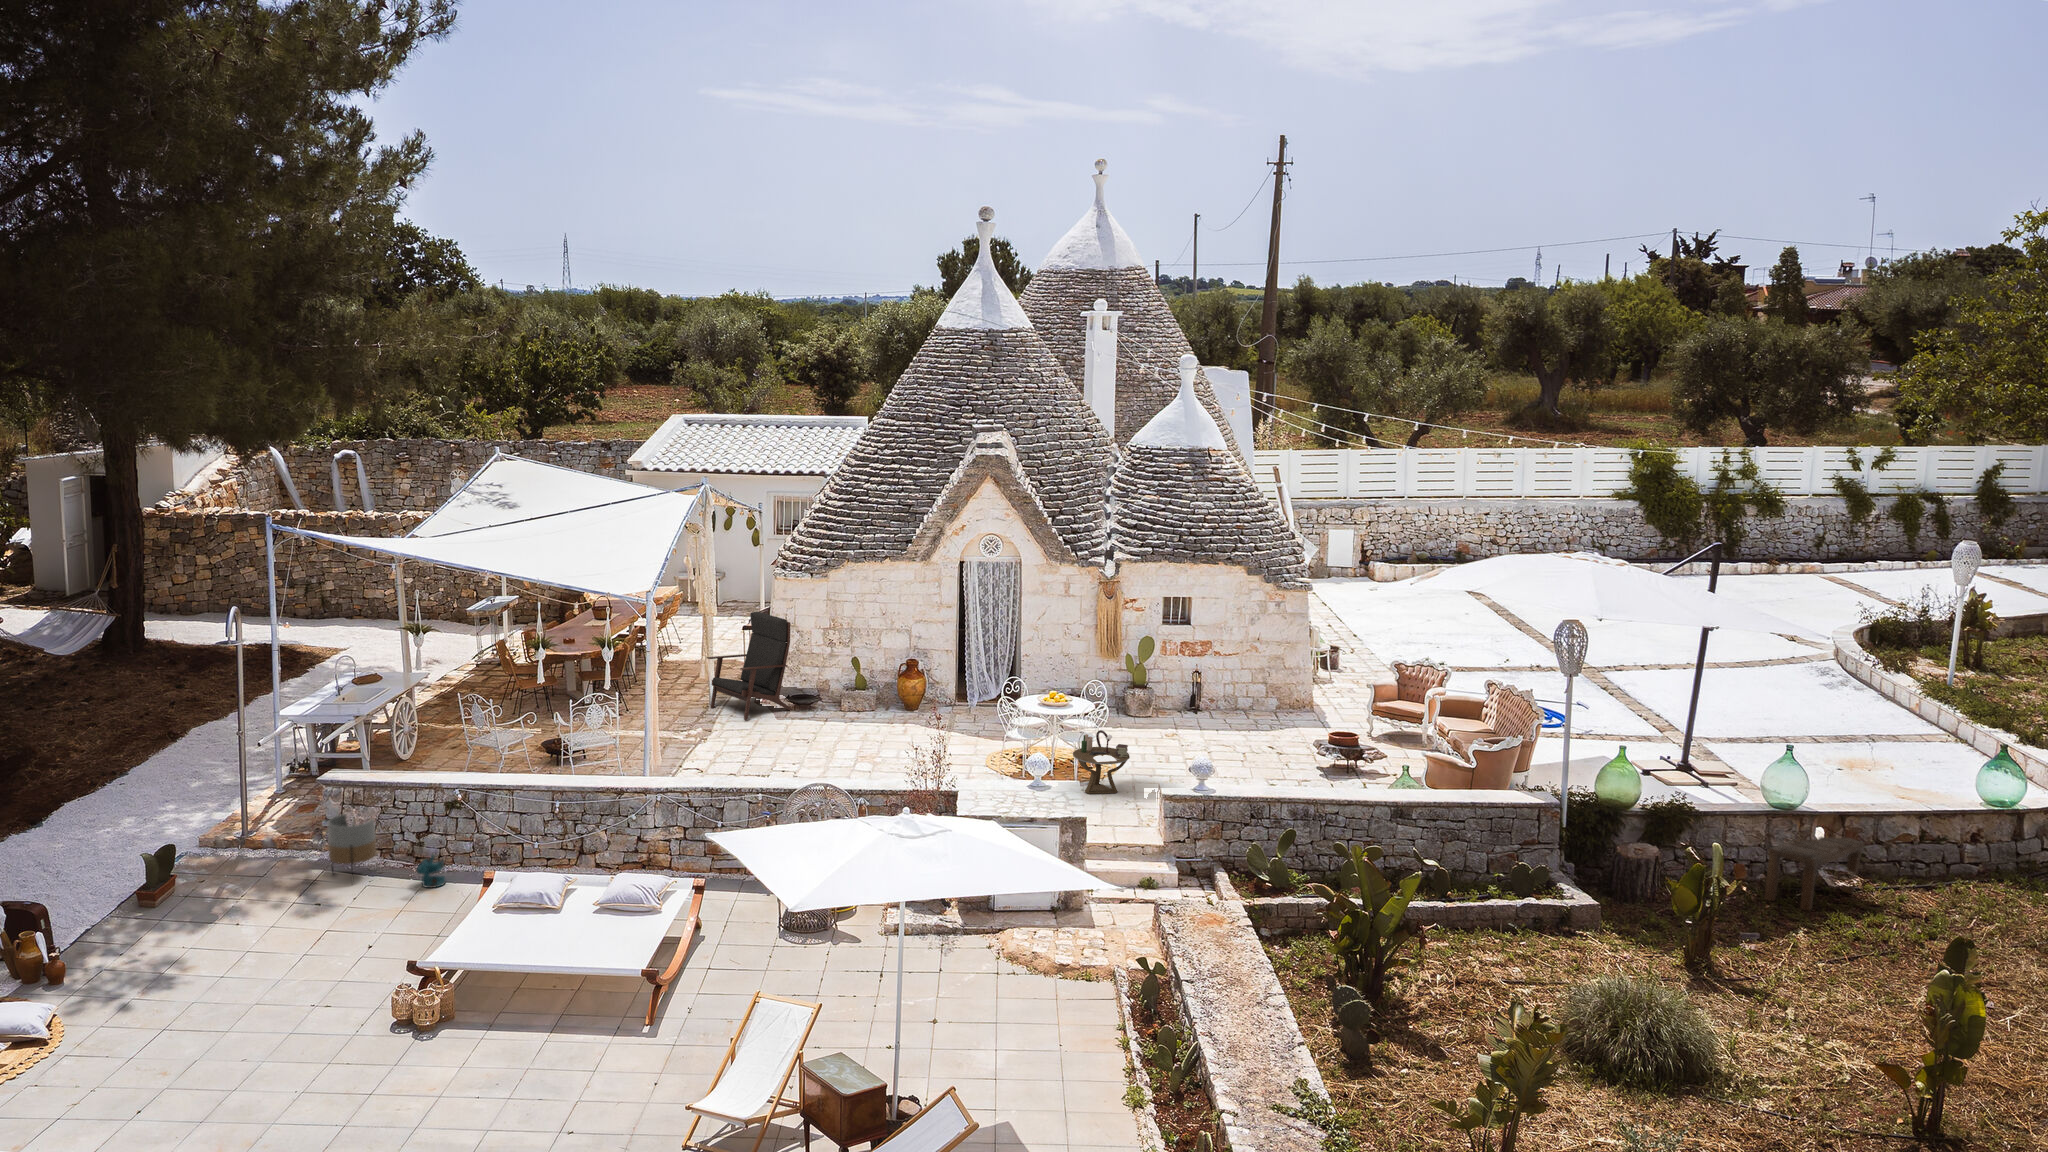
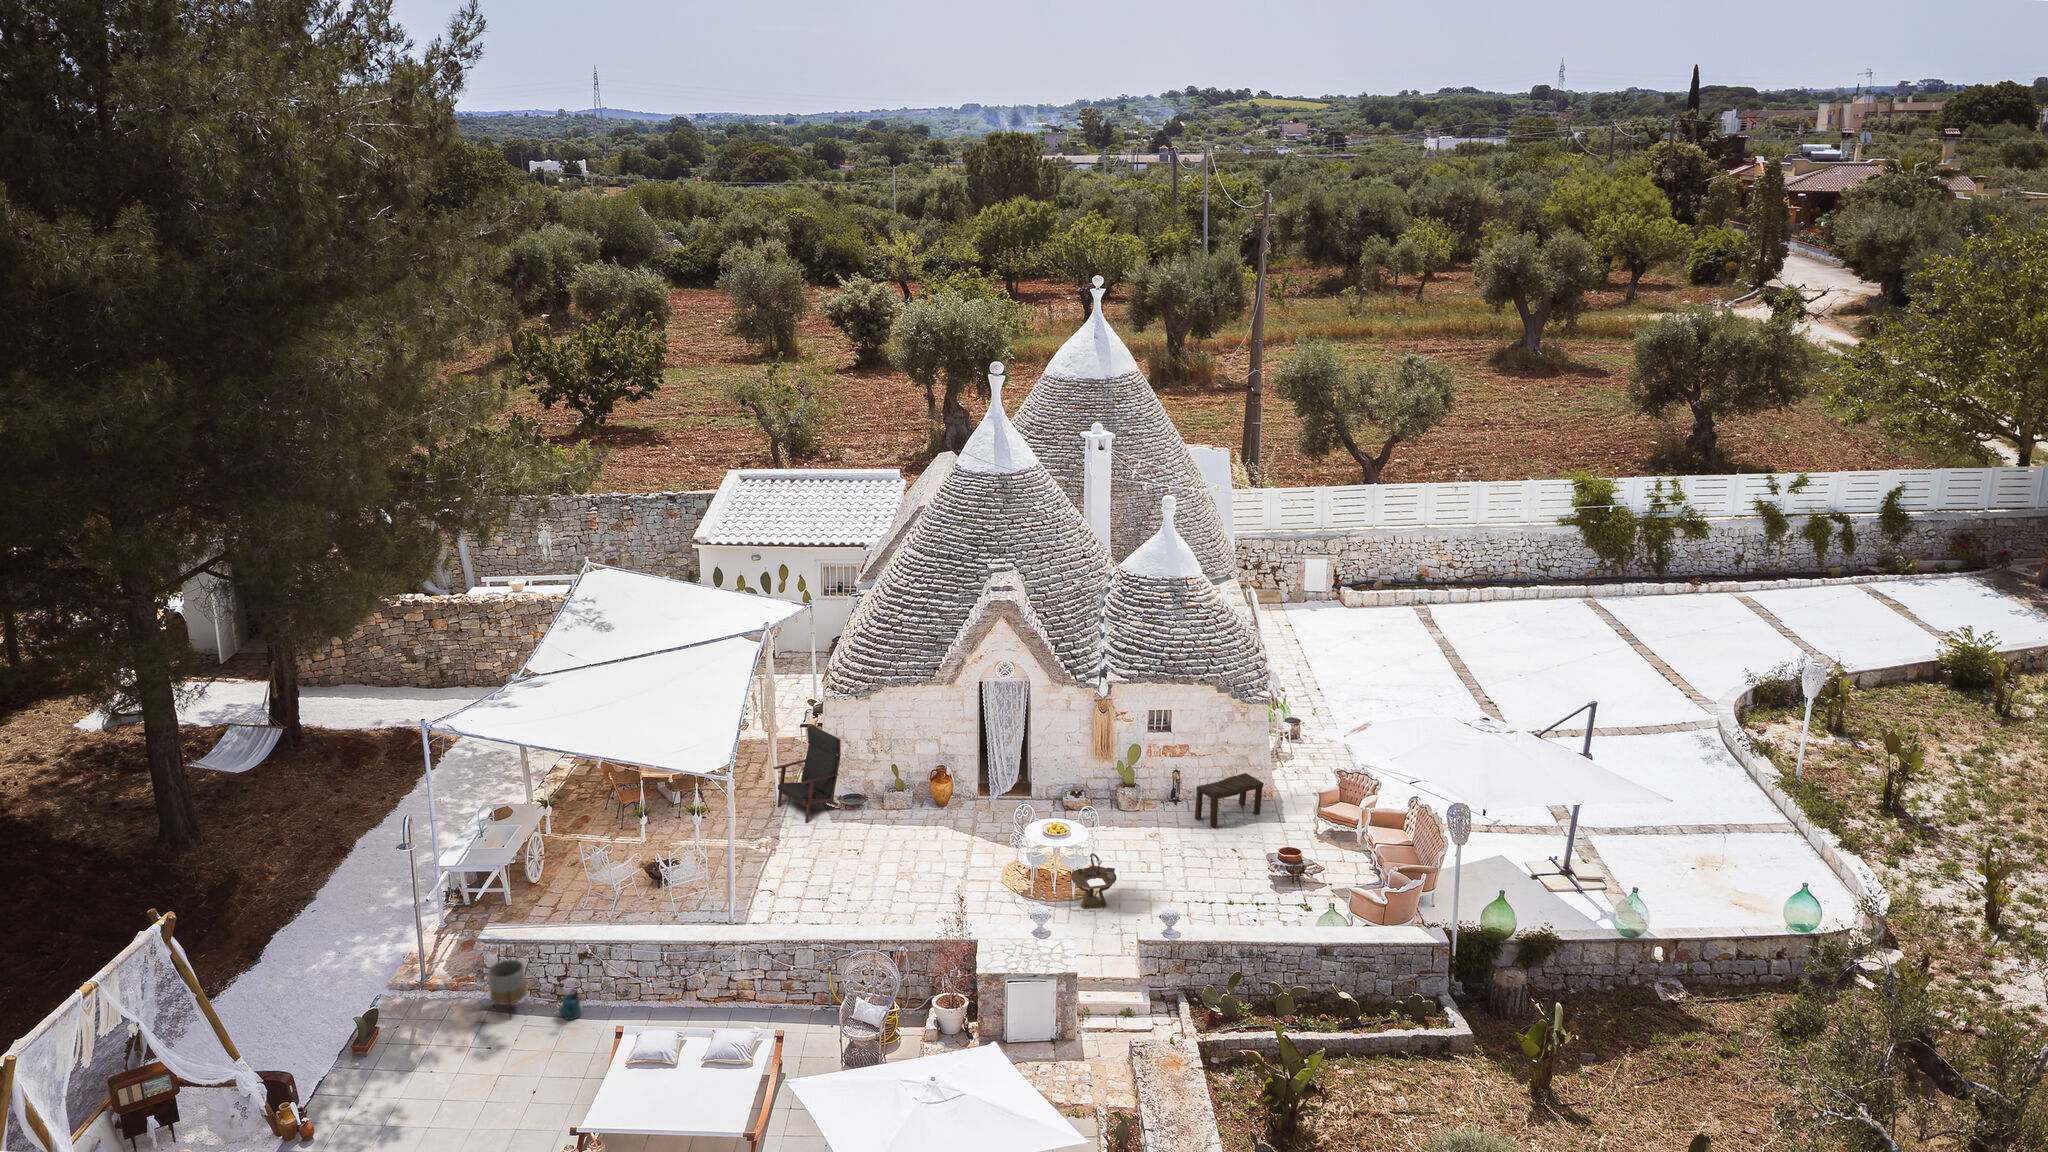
bench: present [1765,837,1865,910] -> present [1195,773,1264,828]

